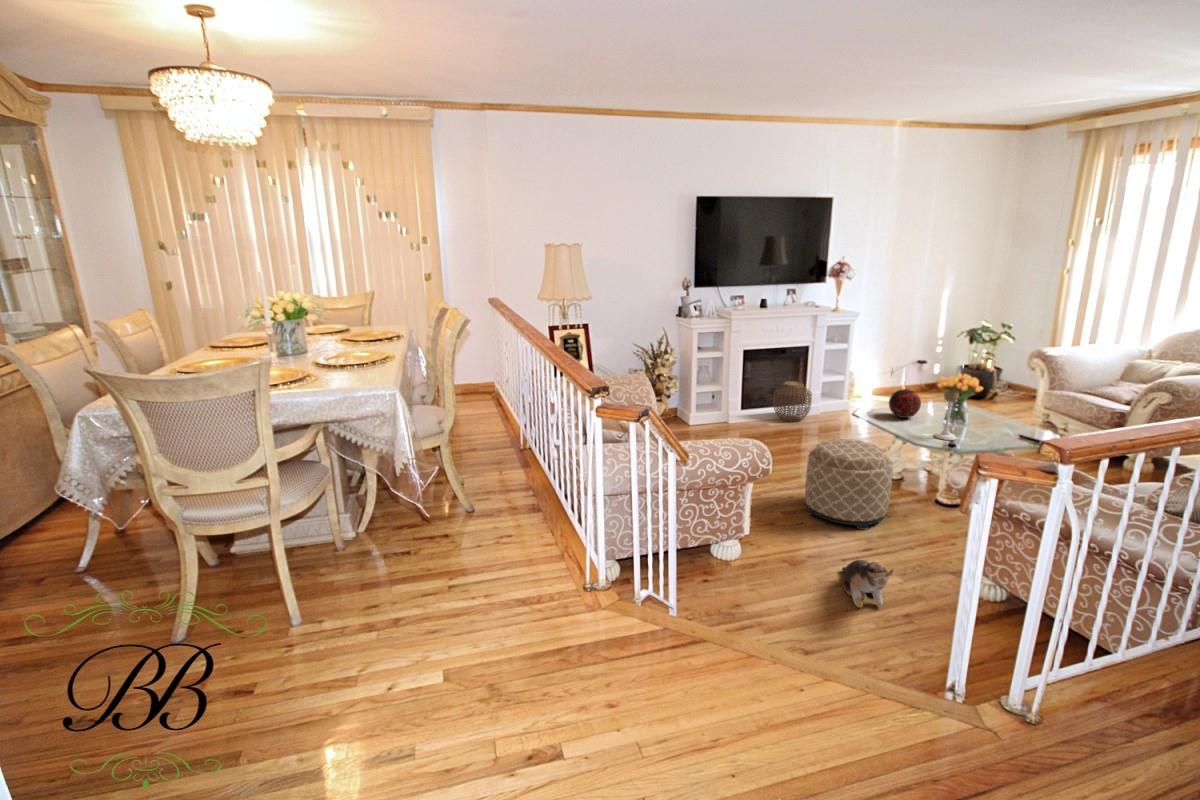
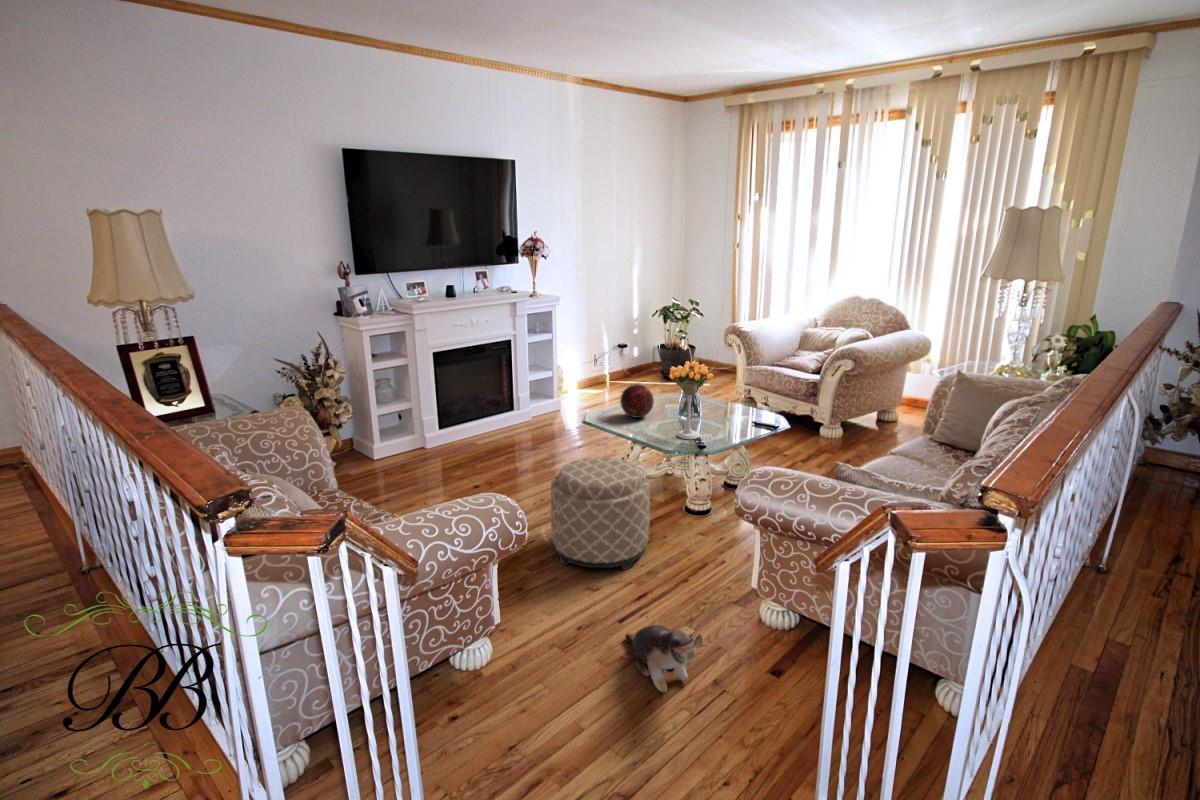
woven basket: present [773,381,812,422] -> none [478,385,524,436]

